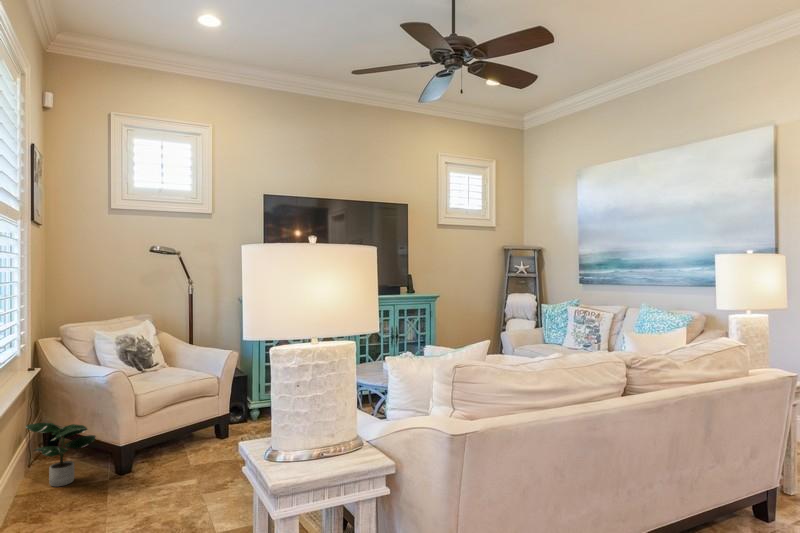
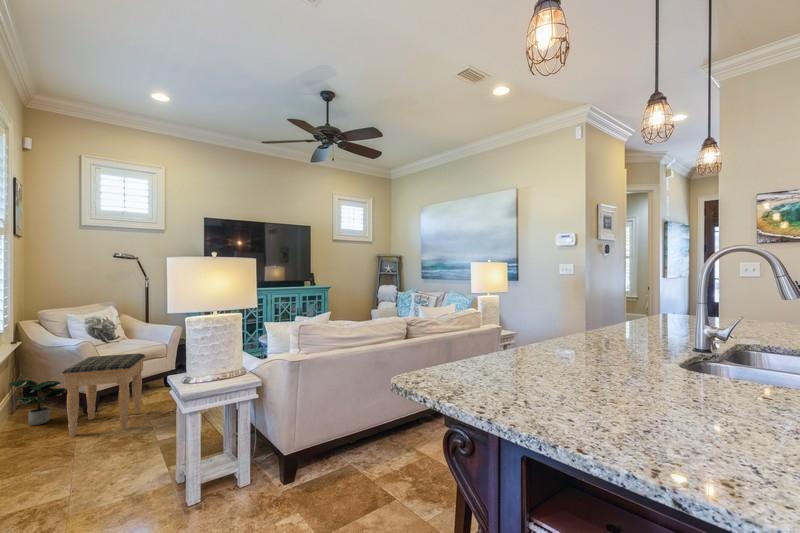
footstool: none [90,392,194,510] -> present [62,353,145,437]

